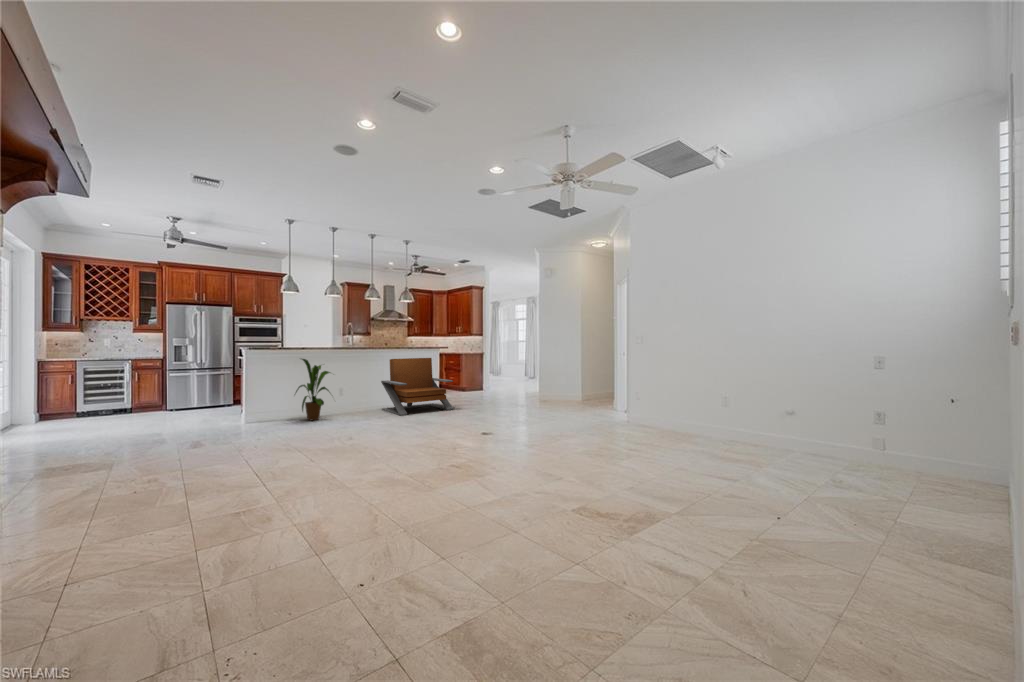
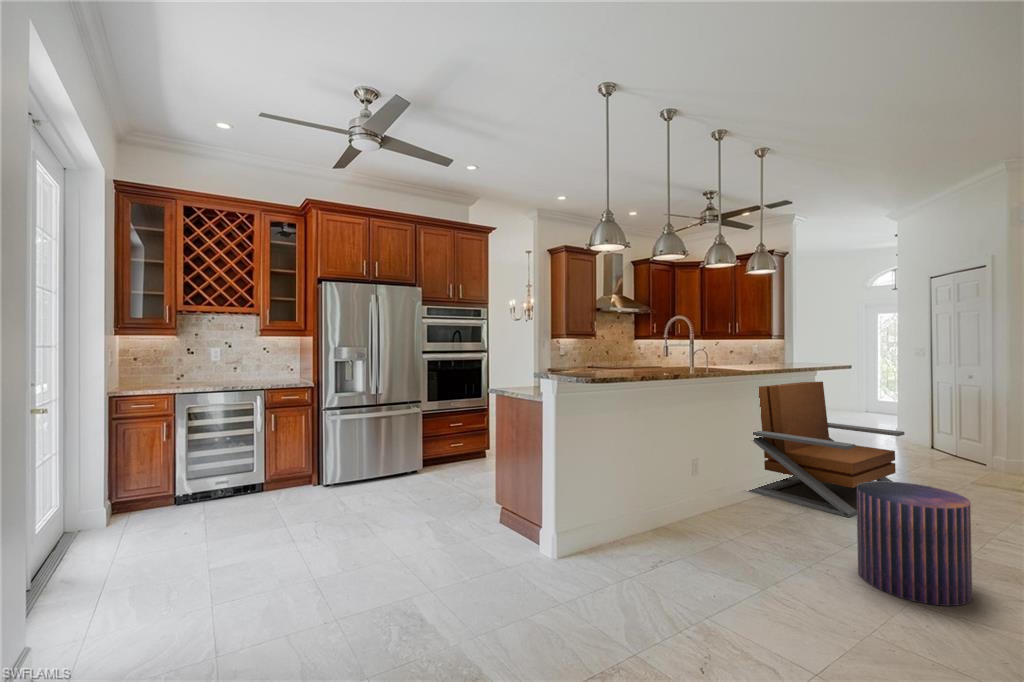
house plant: present [296,359,330,420] -> none [637,394,737,536]
pouf: none [347,392,383,431] -> present [857,481,972,606]

